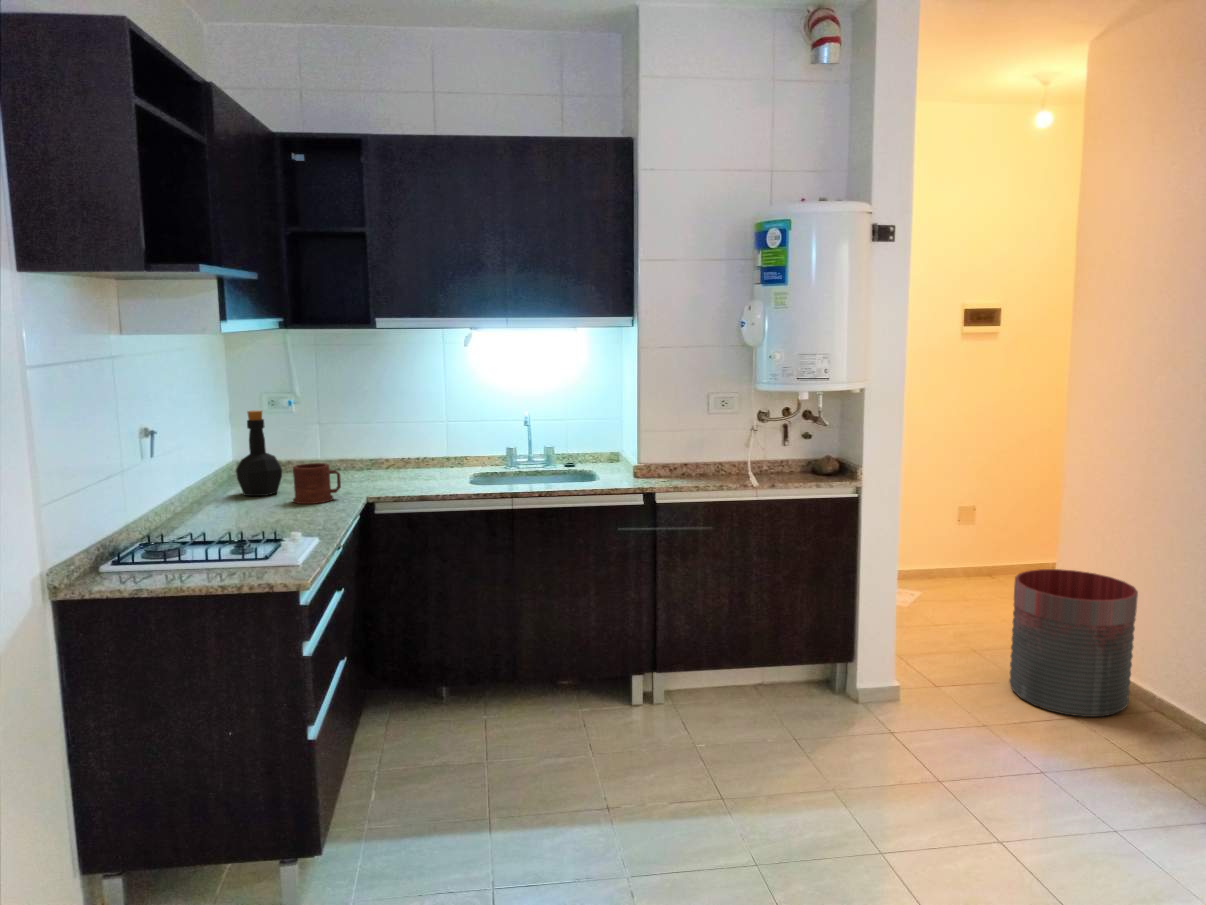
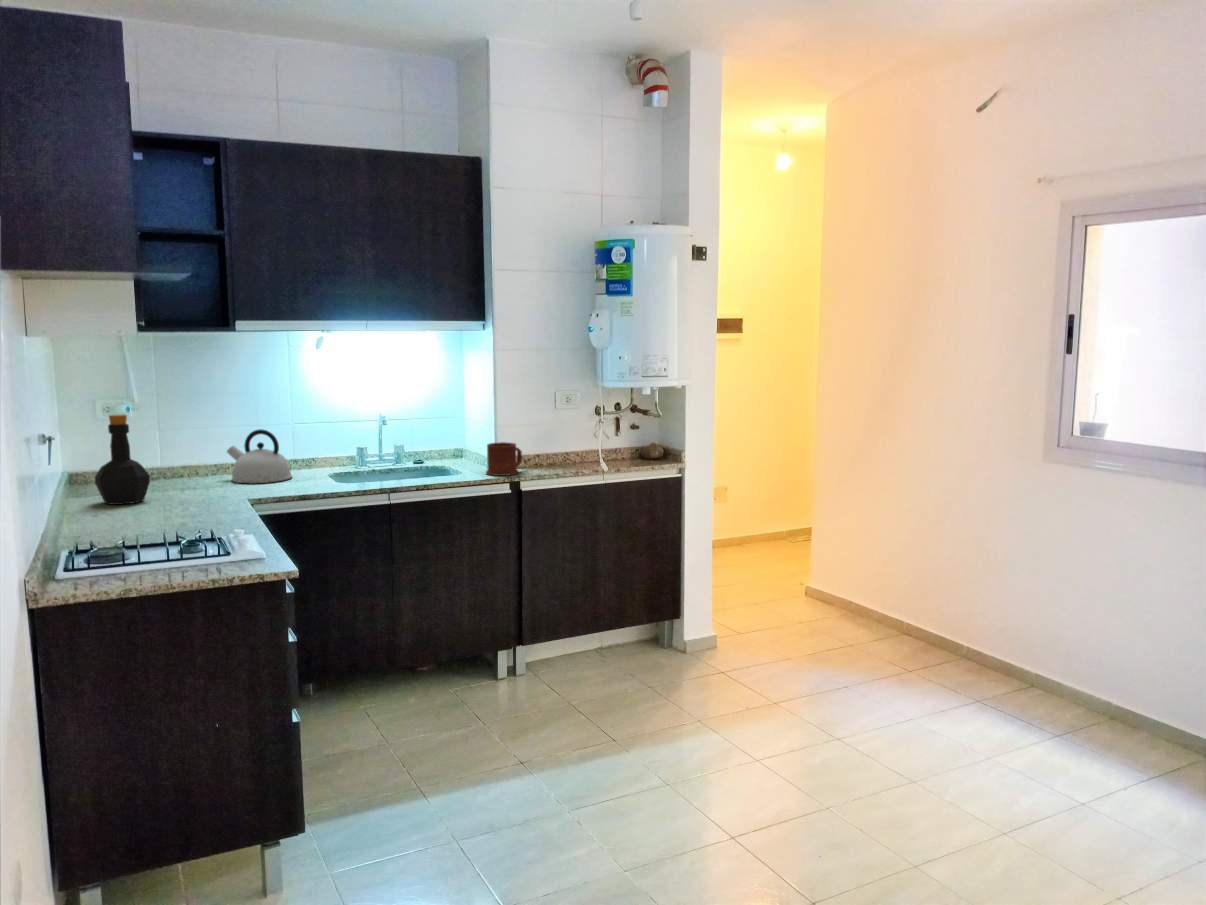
kettle: none [375,427,434,481] -> present [227,429,292,483]
mug: present [293,463,341,504] -> present [486,442,522,476]
trash can: present [1009,569,1138,717] -> none [792,529,884,641]

